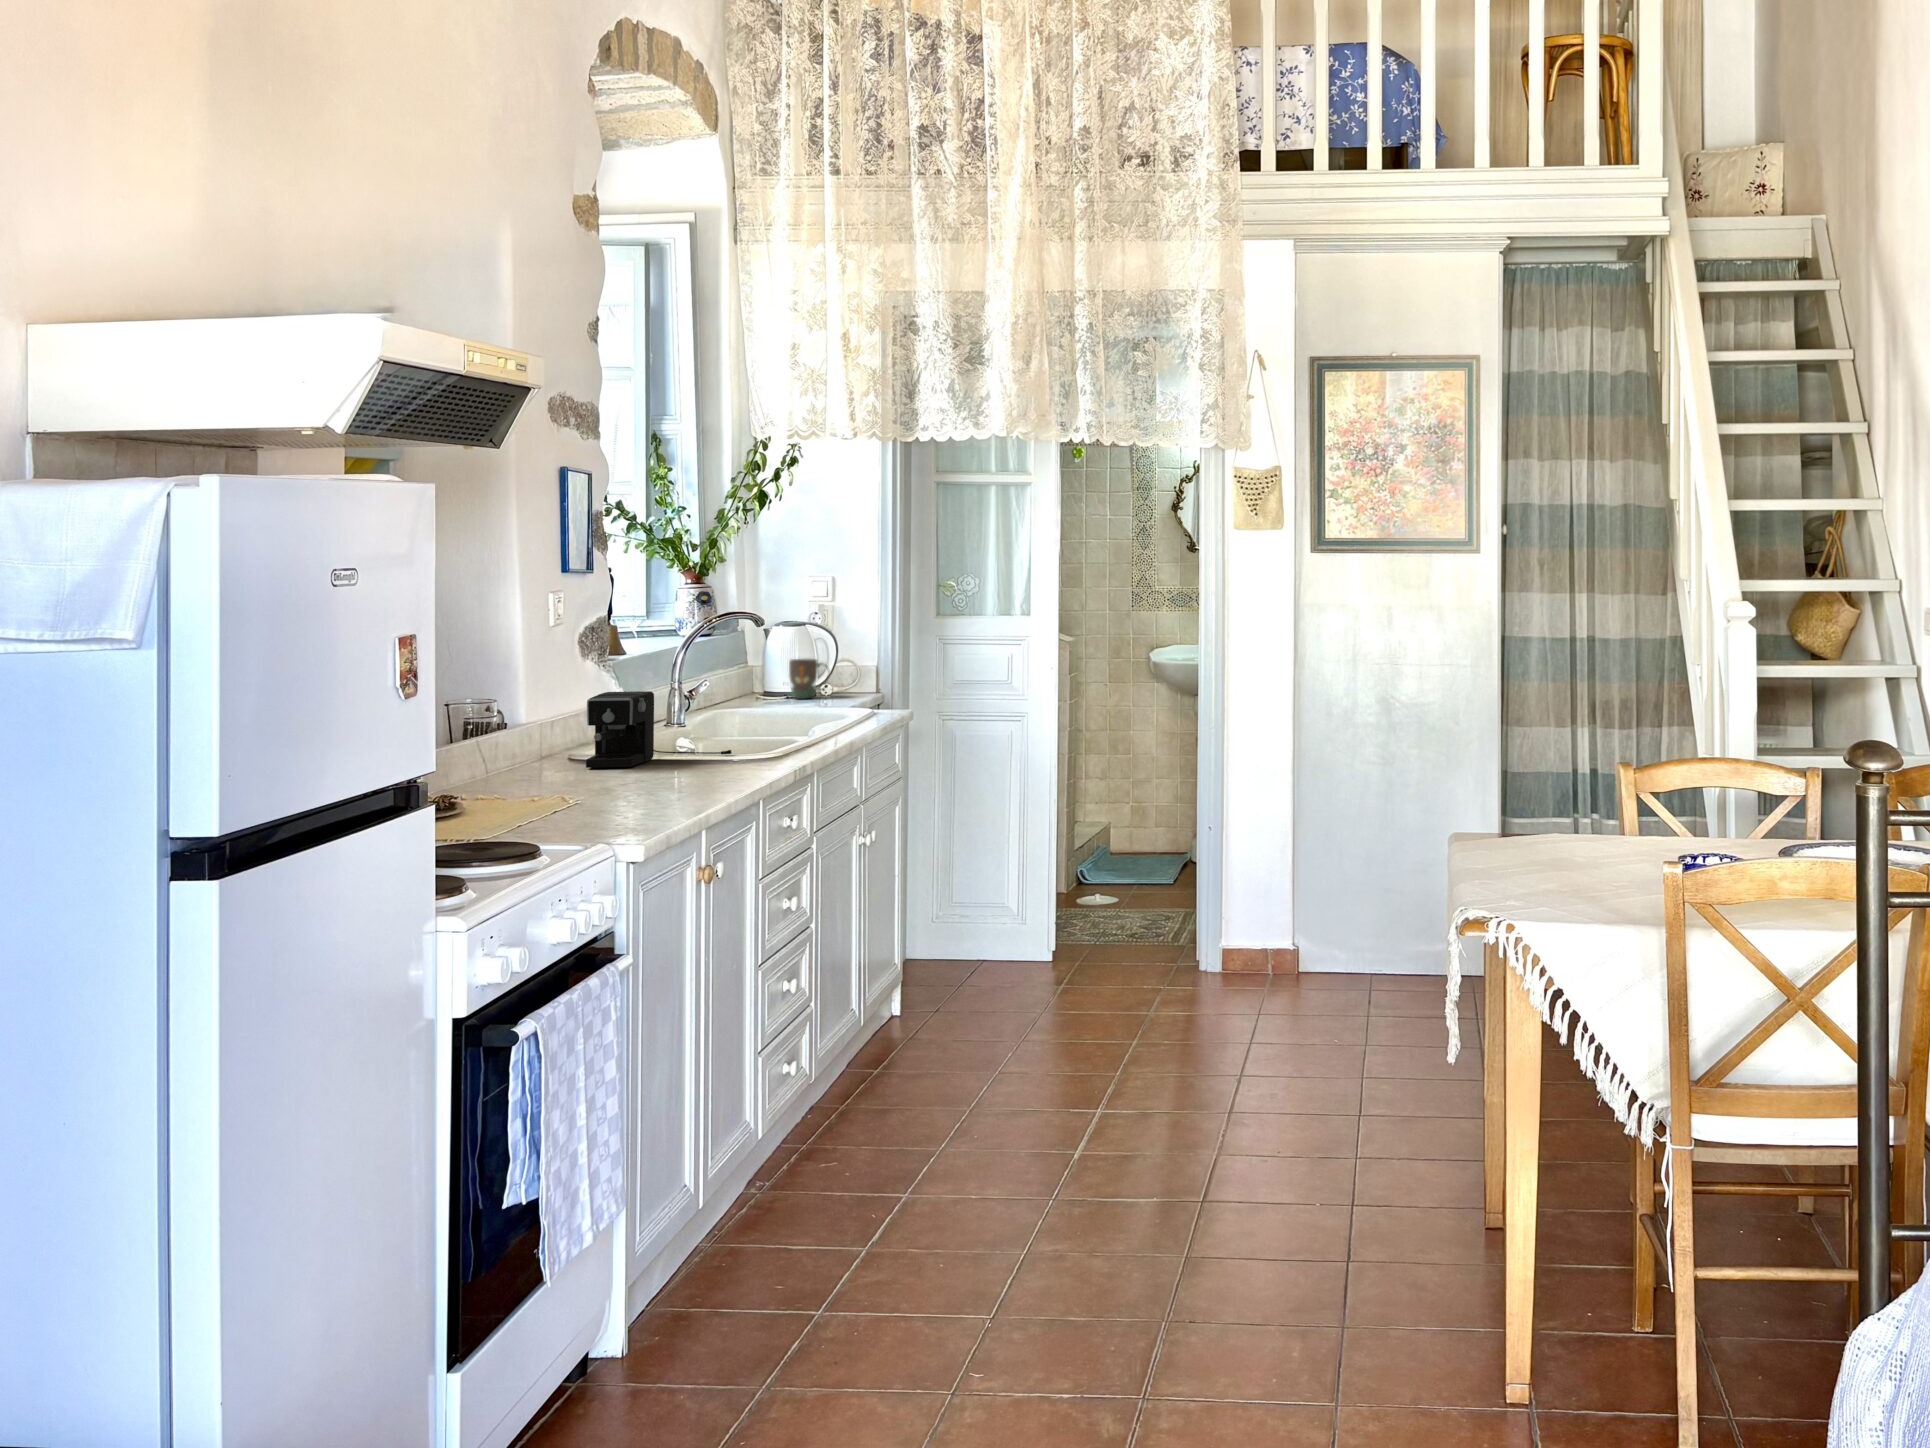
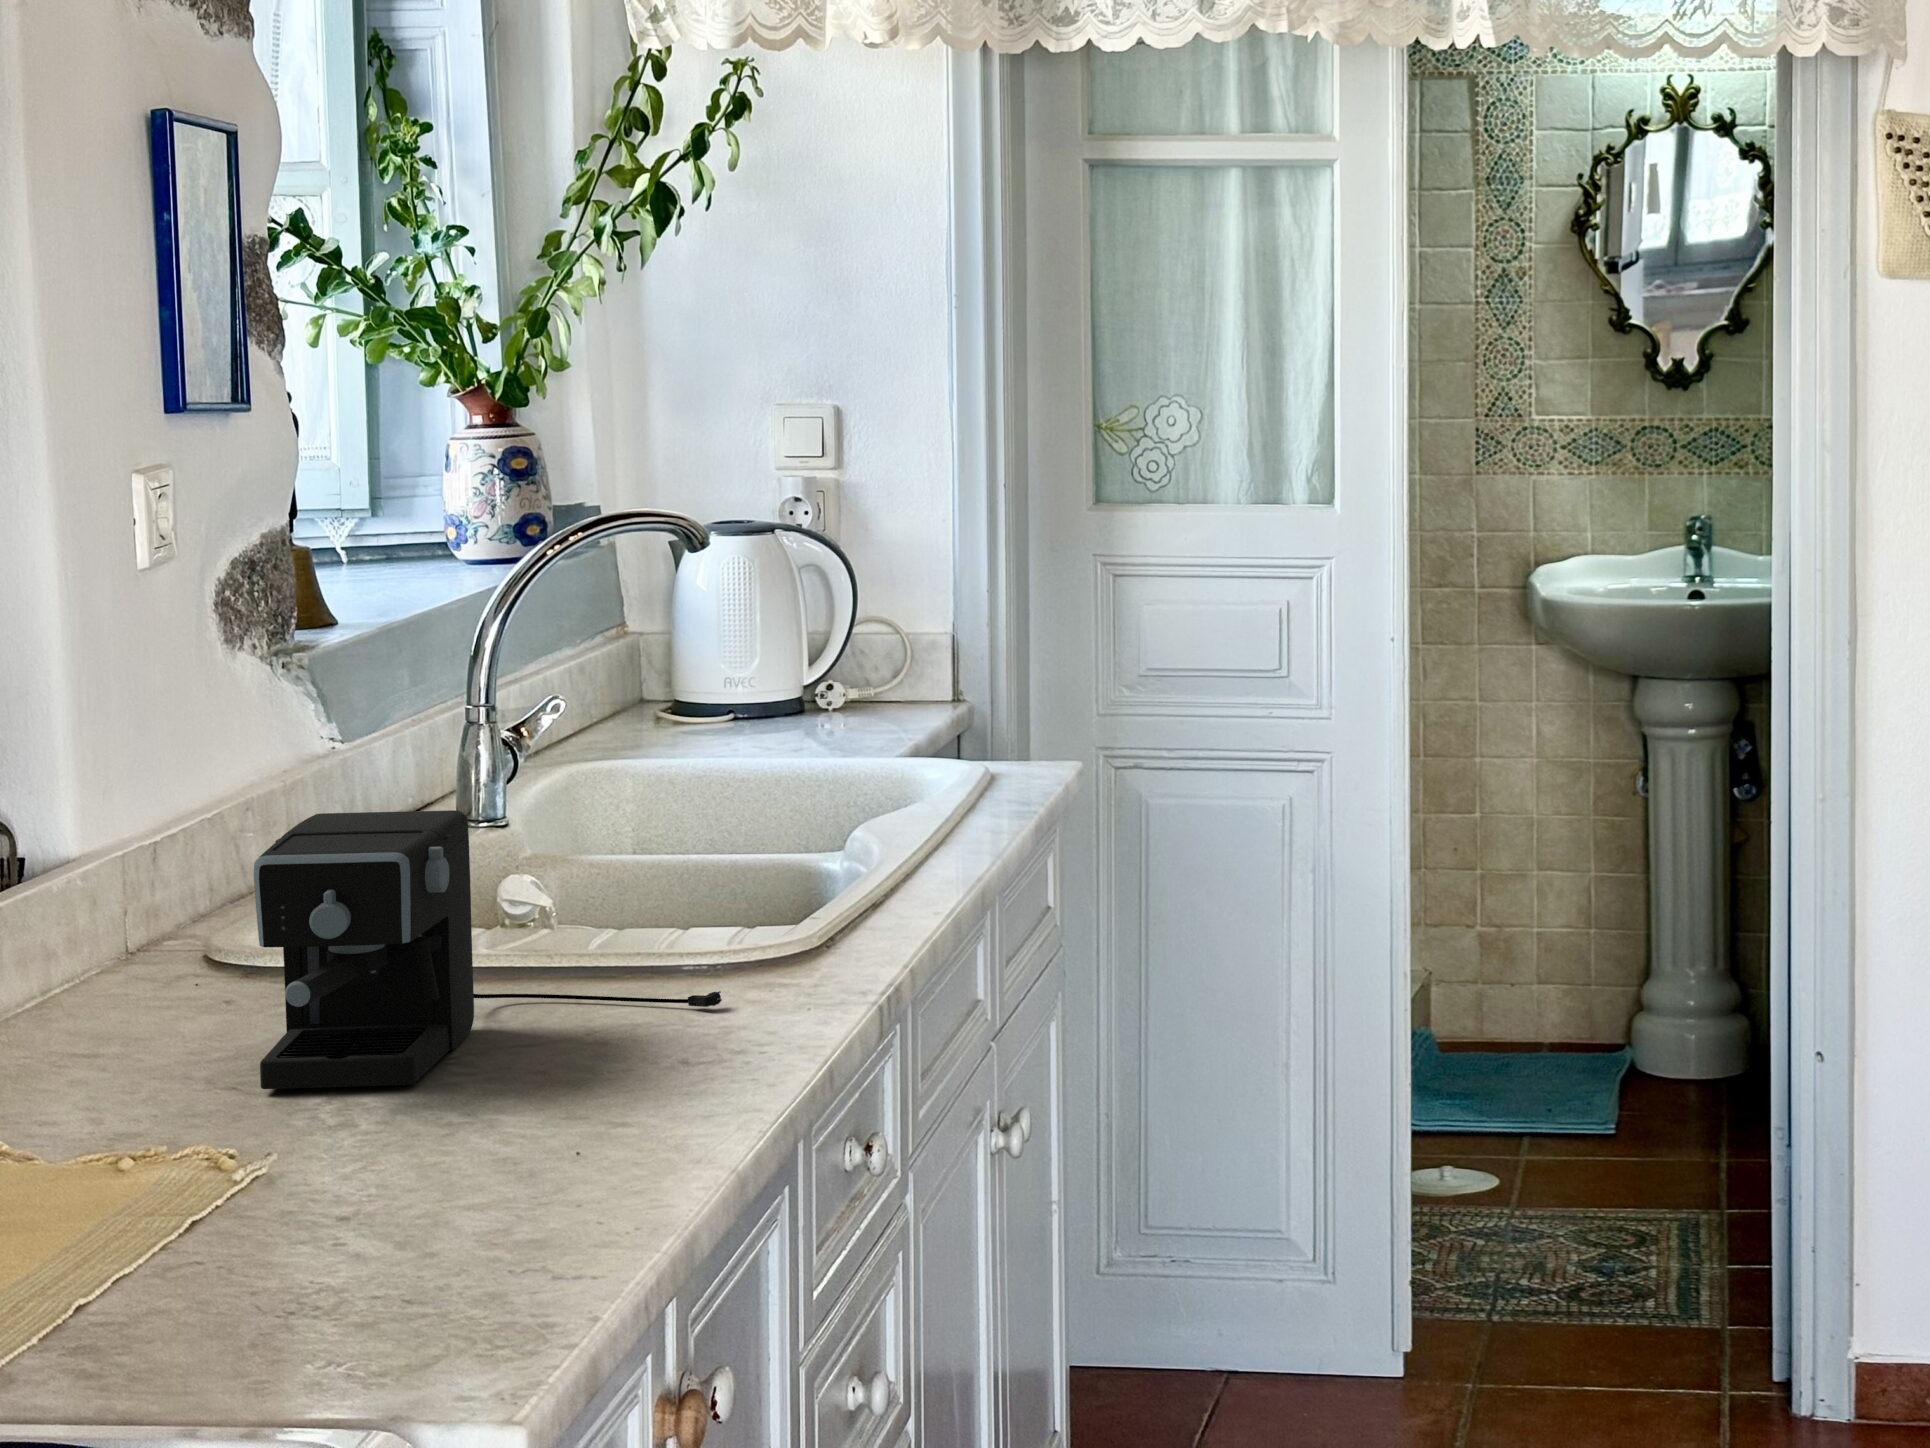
mug: present [789,659,828,699] -> none [759,626,865,735]

